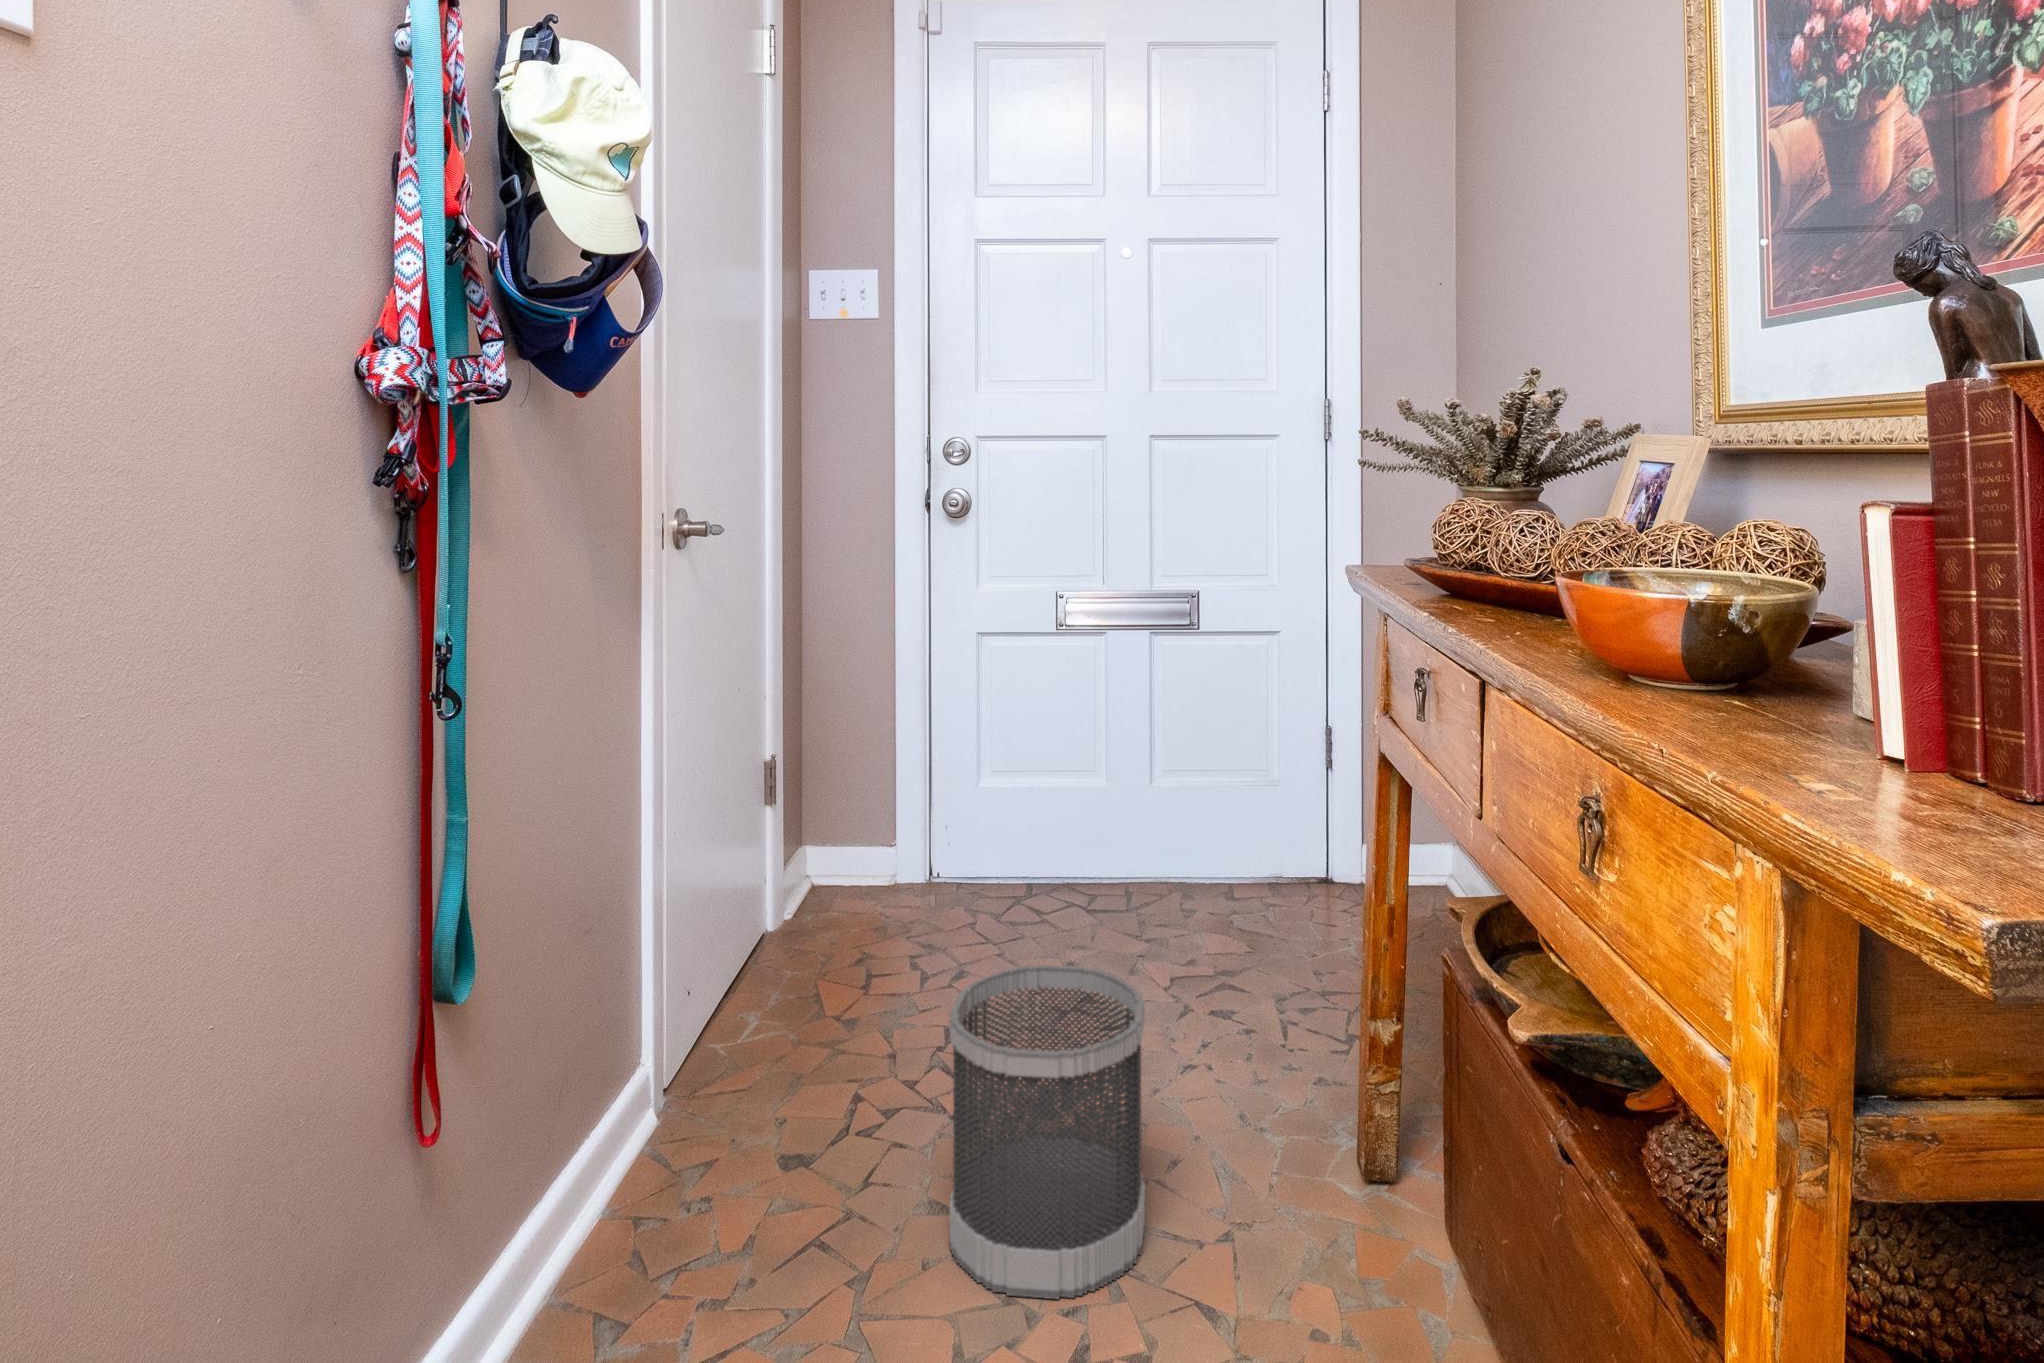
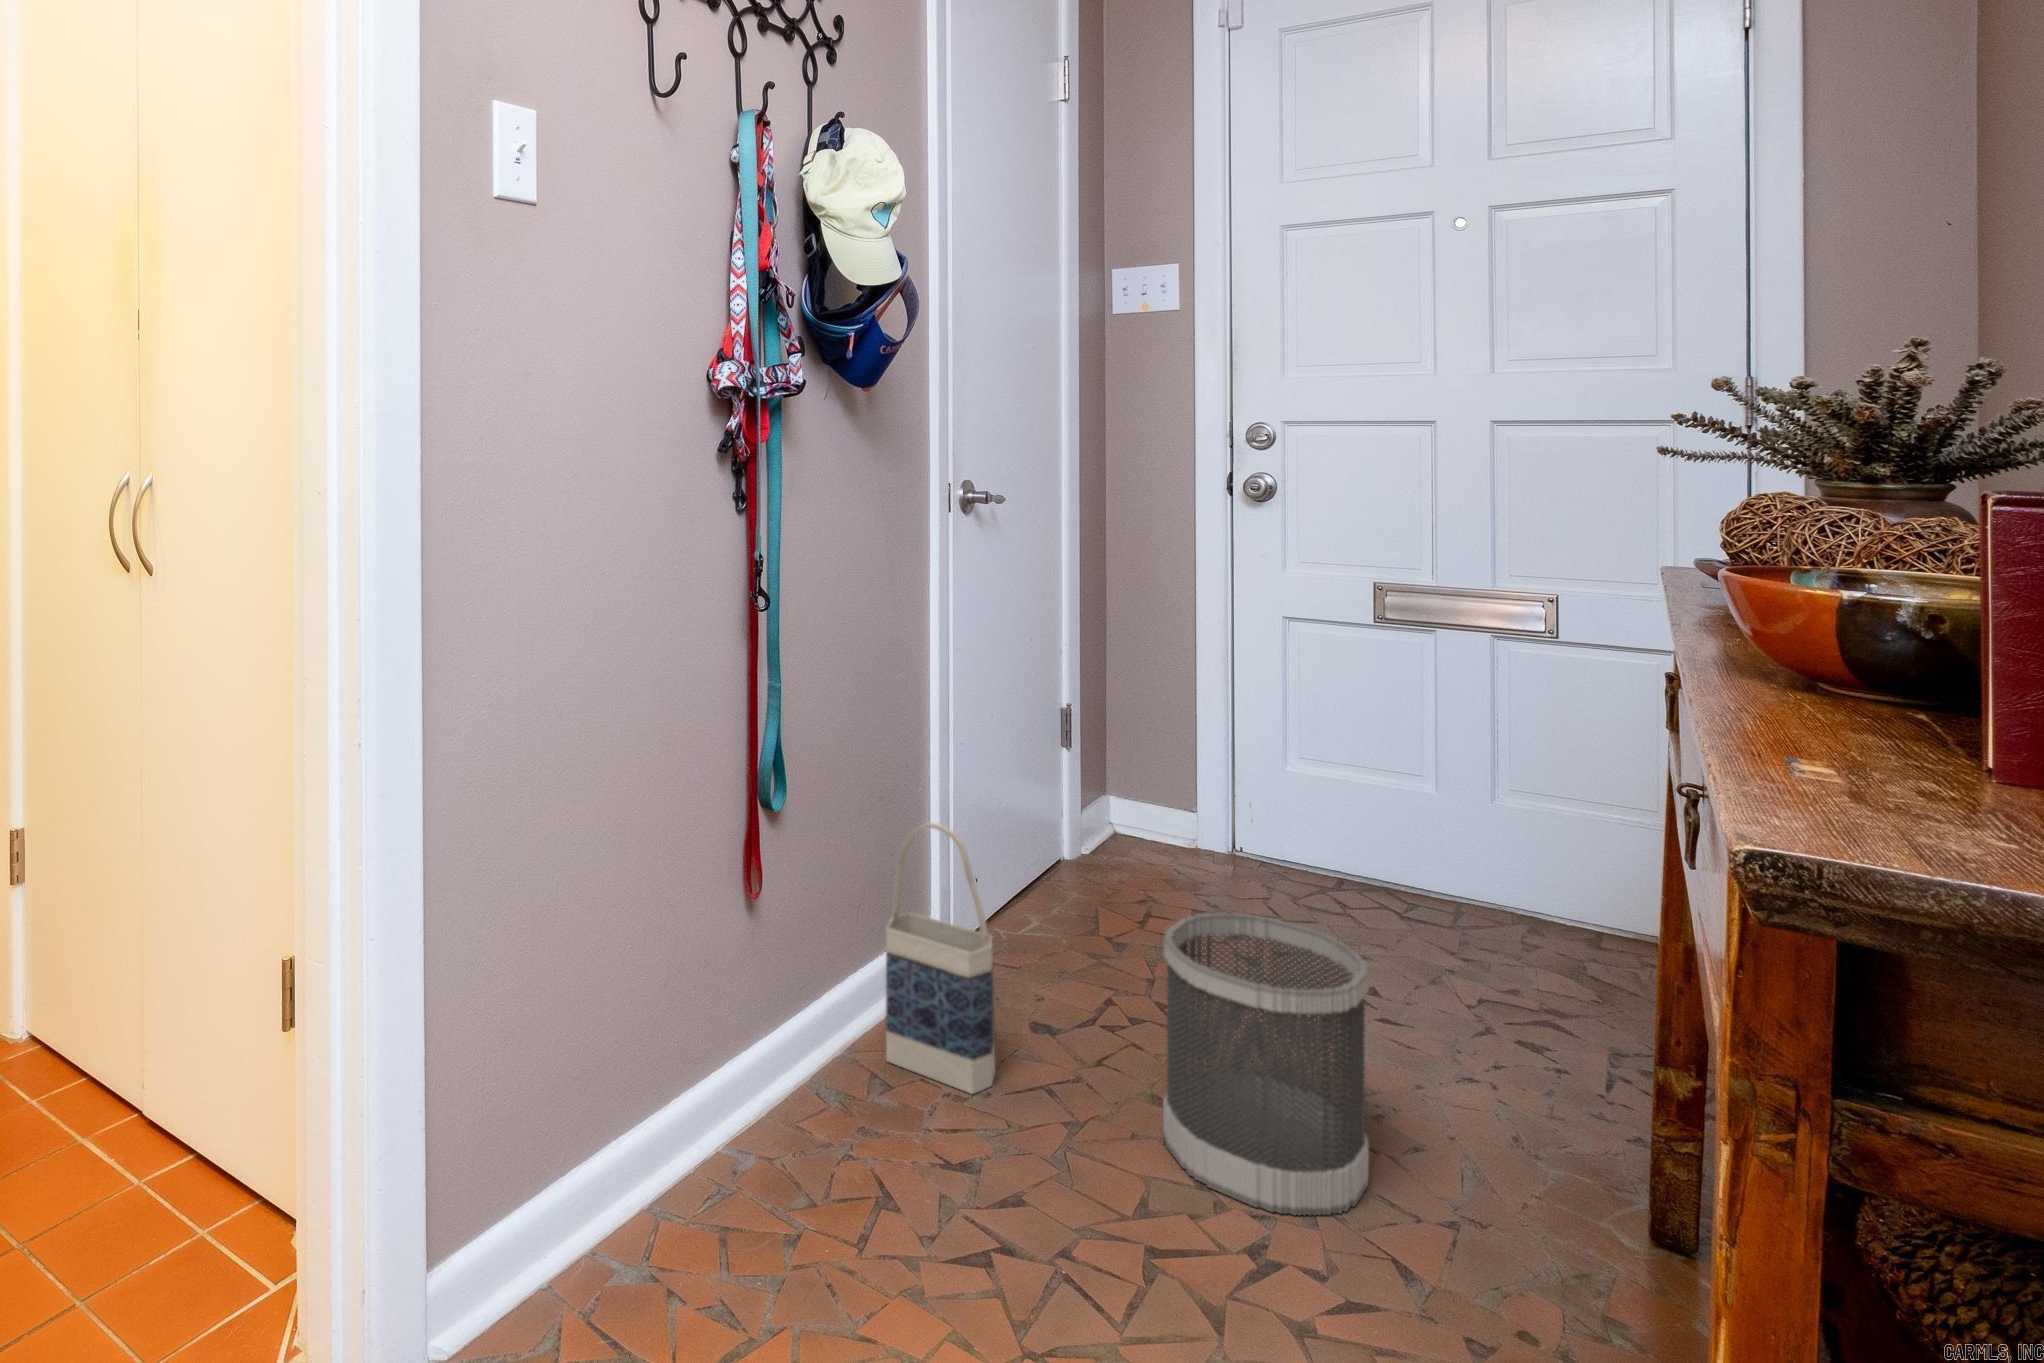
bag: none [607,949,750,1285] -> present [886,823,996,1094]

